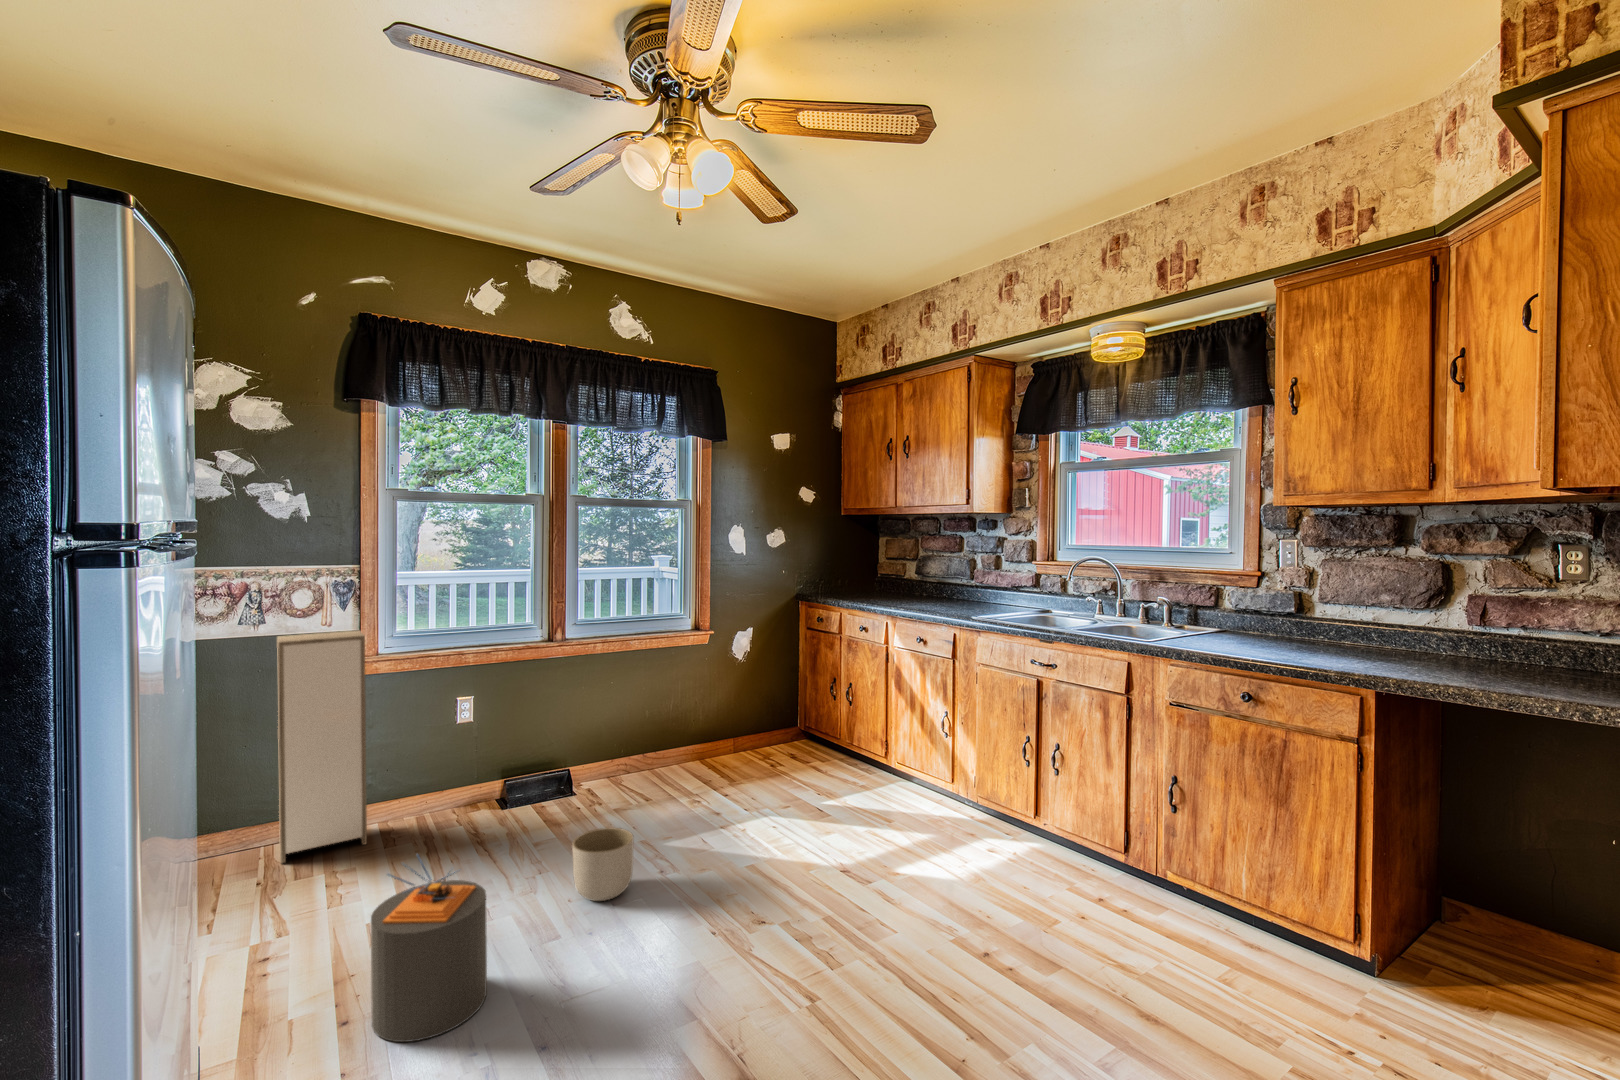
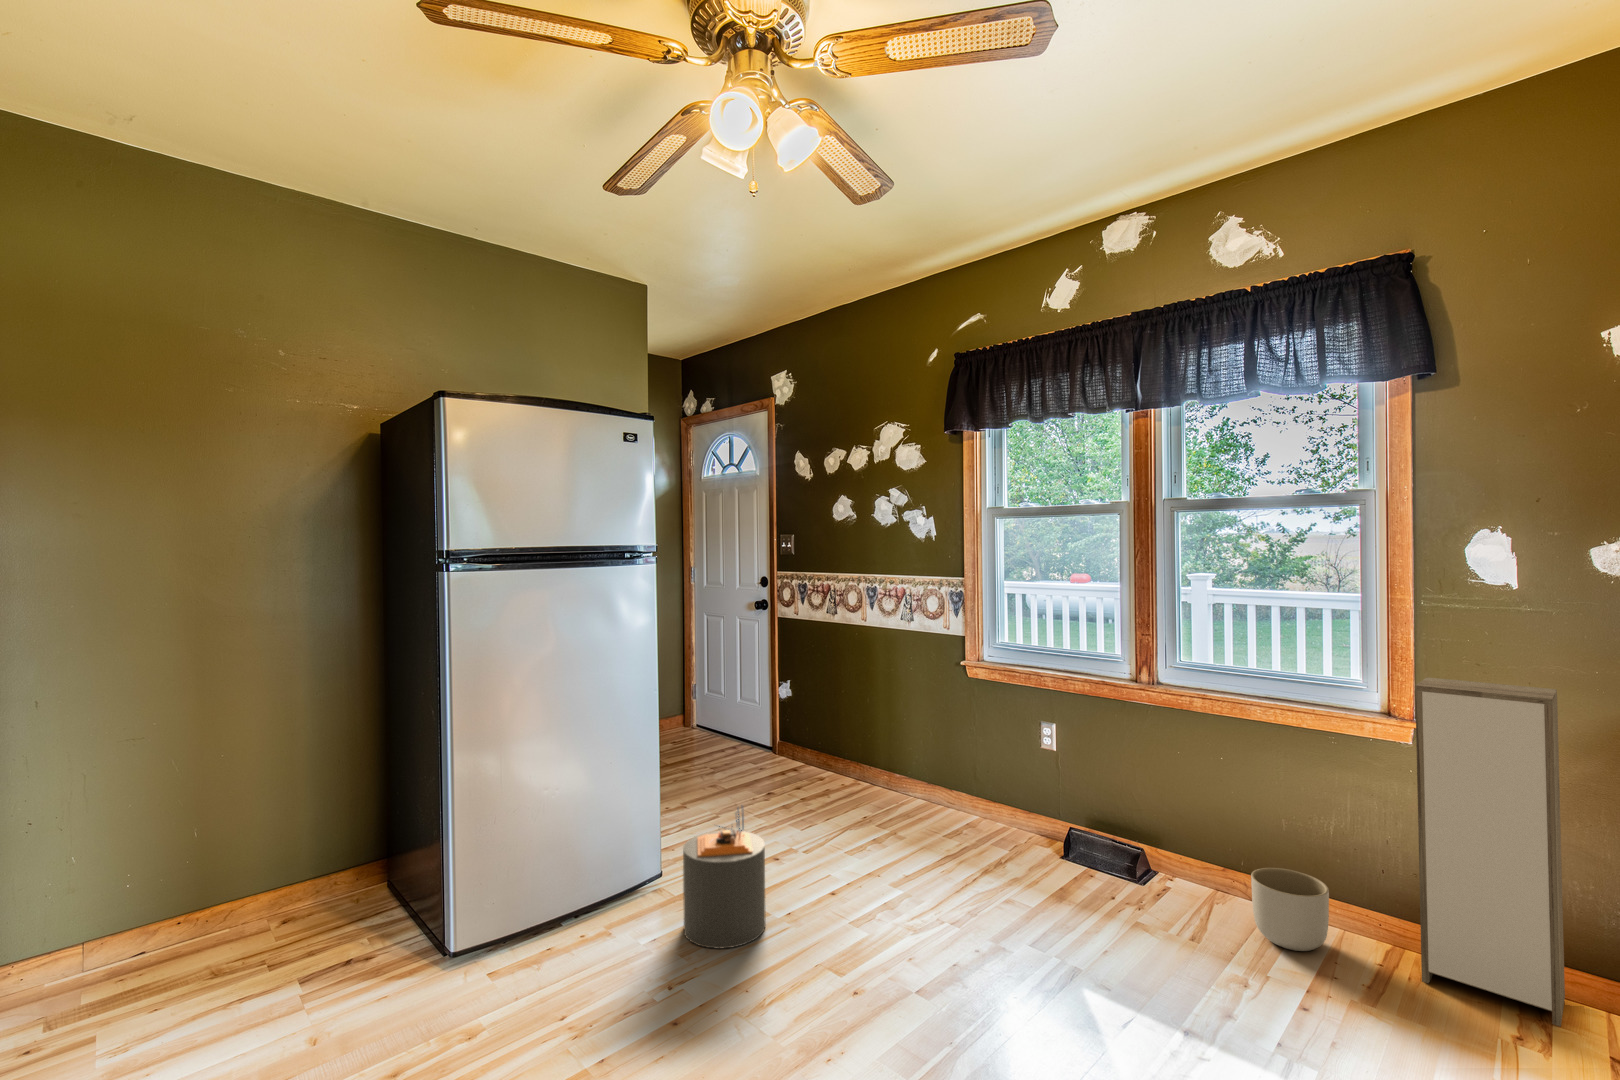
storage cabinet: present [277,630,367,863] -> present [1415,677,1565,1027]
planter: present [572,828,634,901] -> present [1251,868,1329,951]

